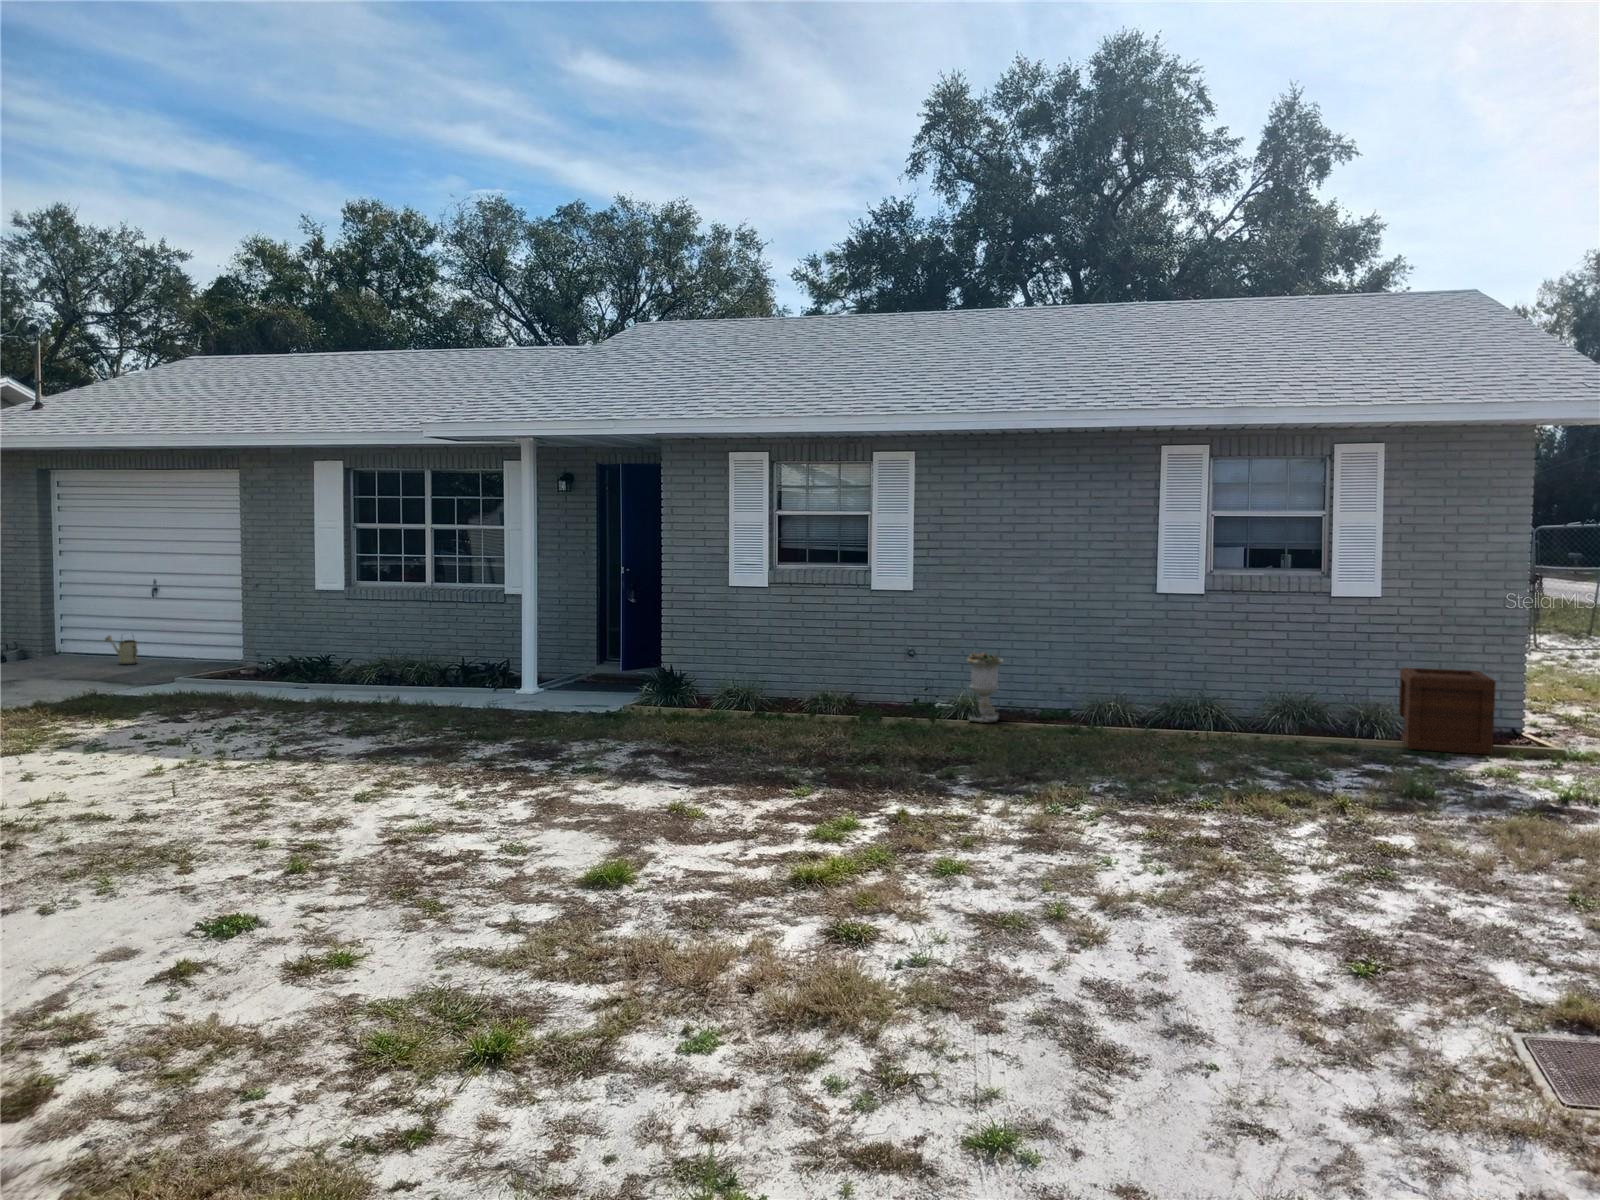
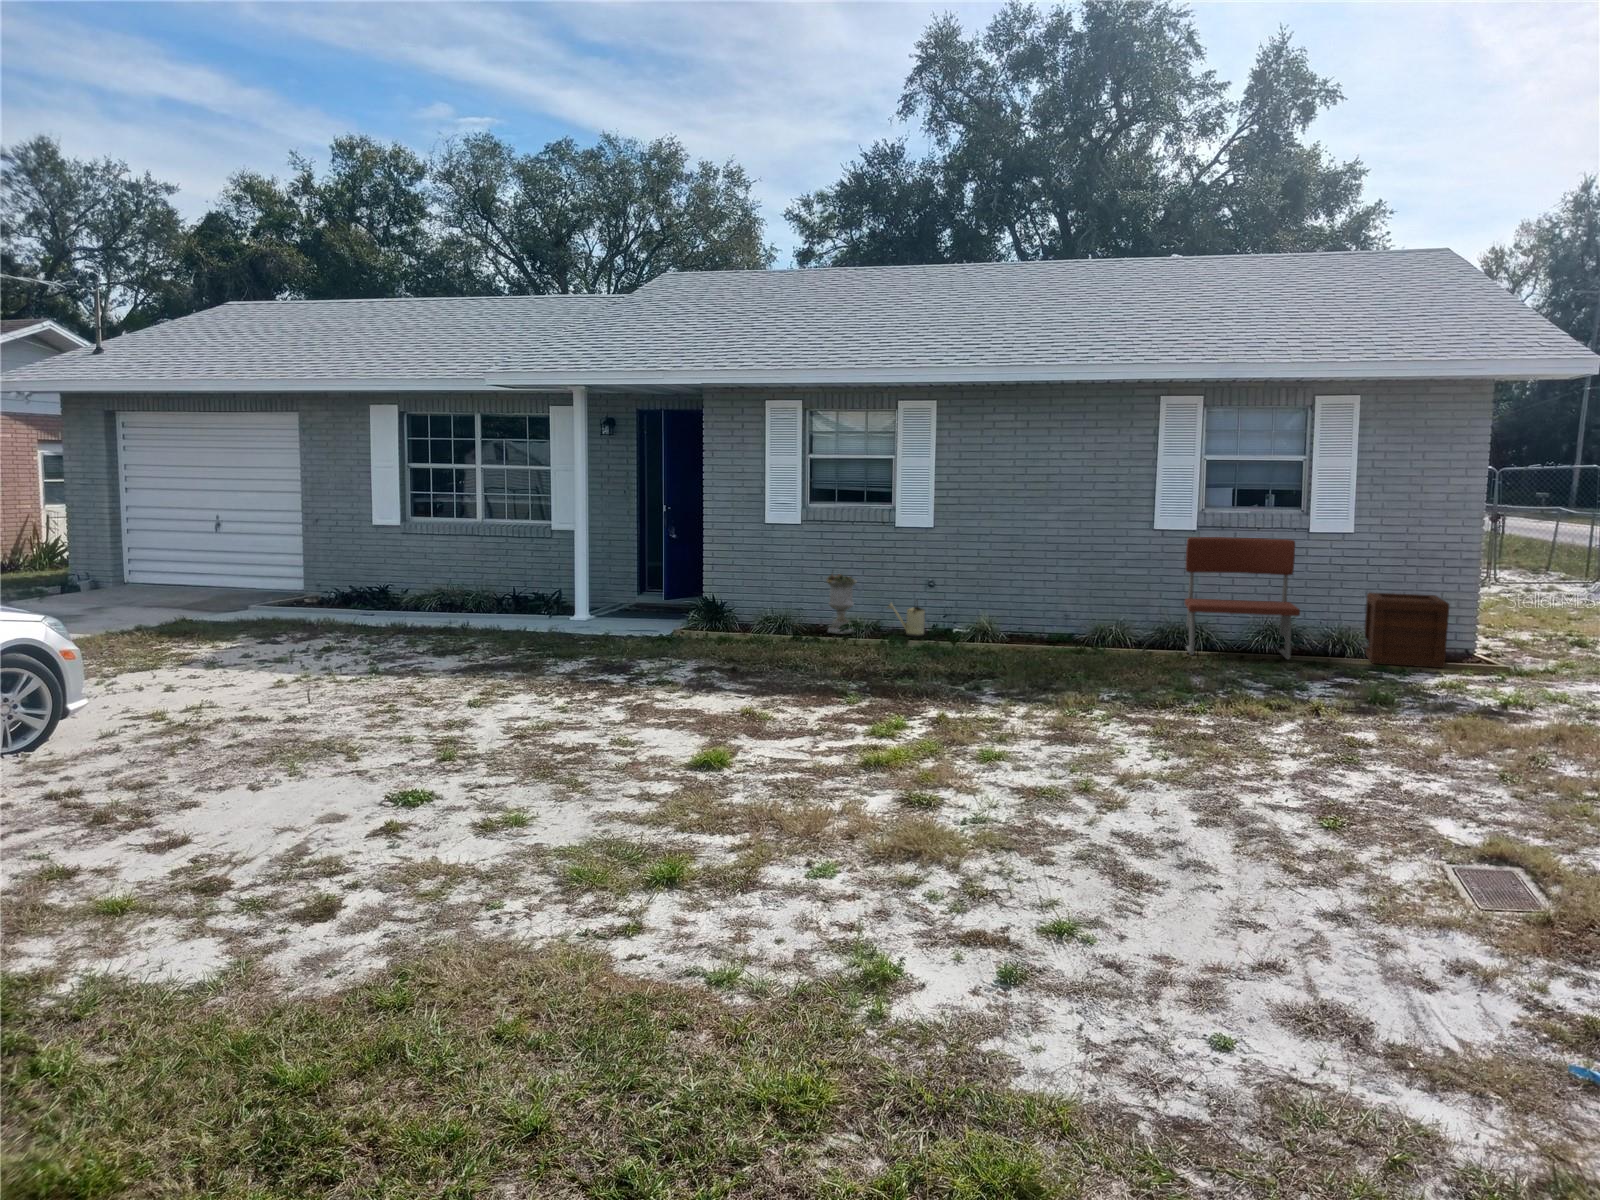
bench: none [1194,605,1324,744] -> present [1185,537,1300,659]
watering can: present [105,636,137,665] -> present [887,600,925,637]
planter: present [967,652,1003,723] -> present [826,574,857,634]

